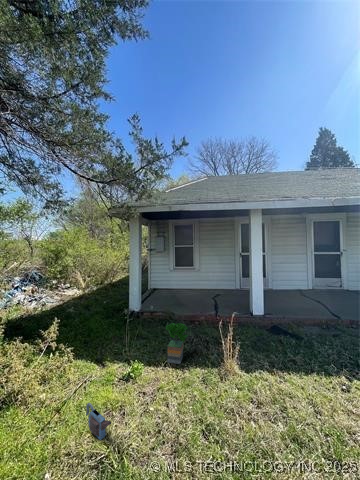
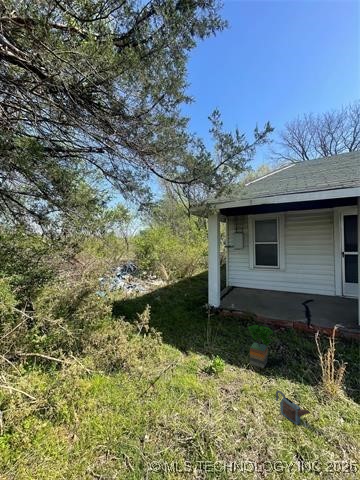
watering can: present [86,403,111,440] -> present [276,390,310,425]

